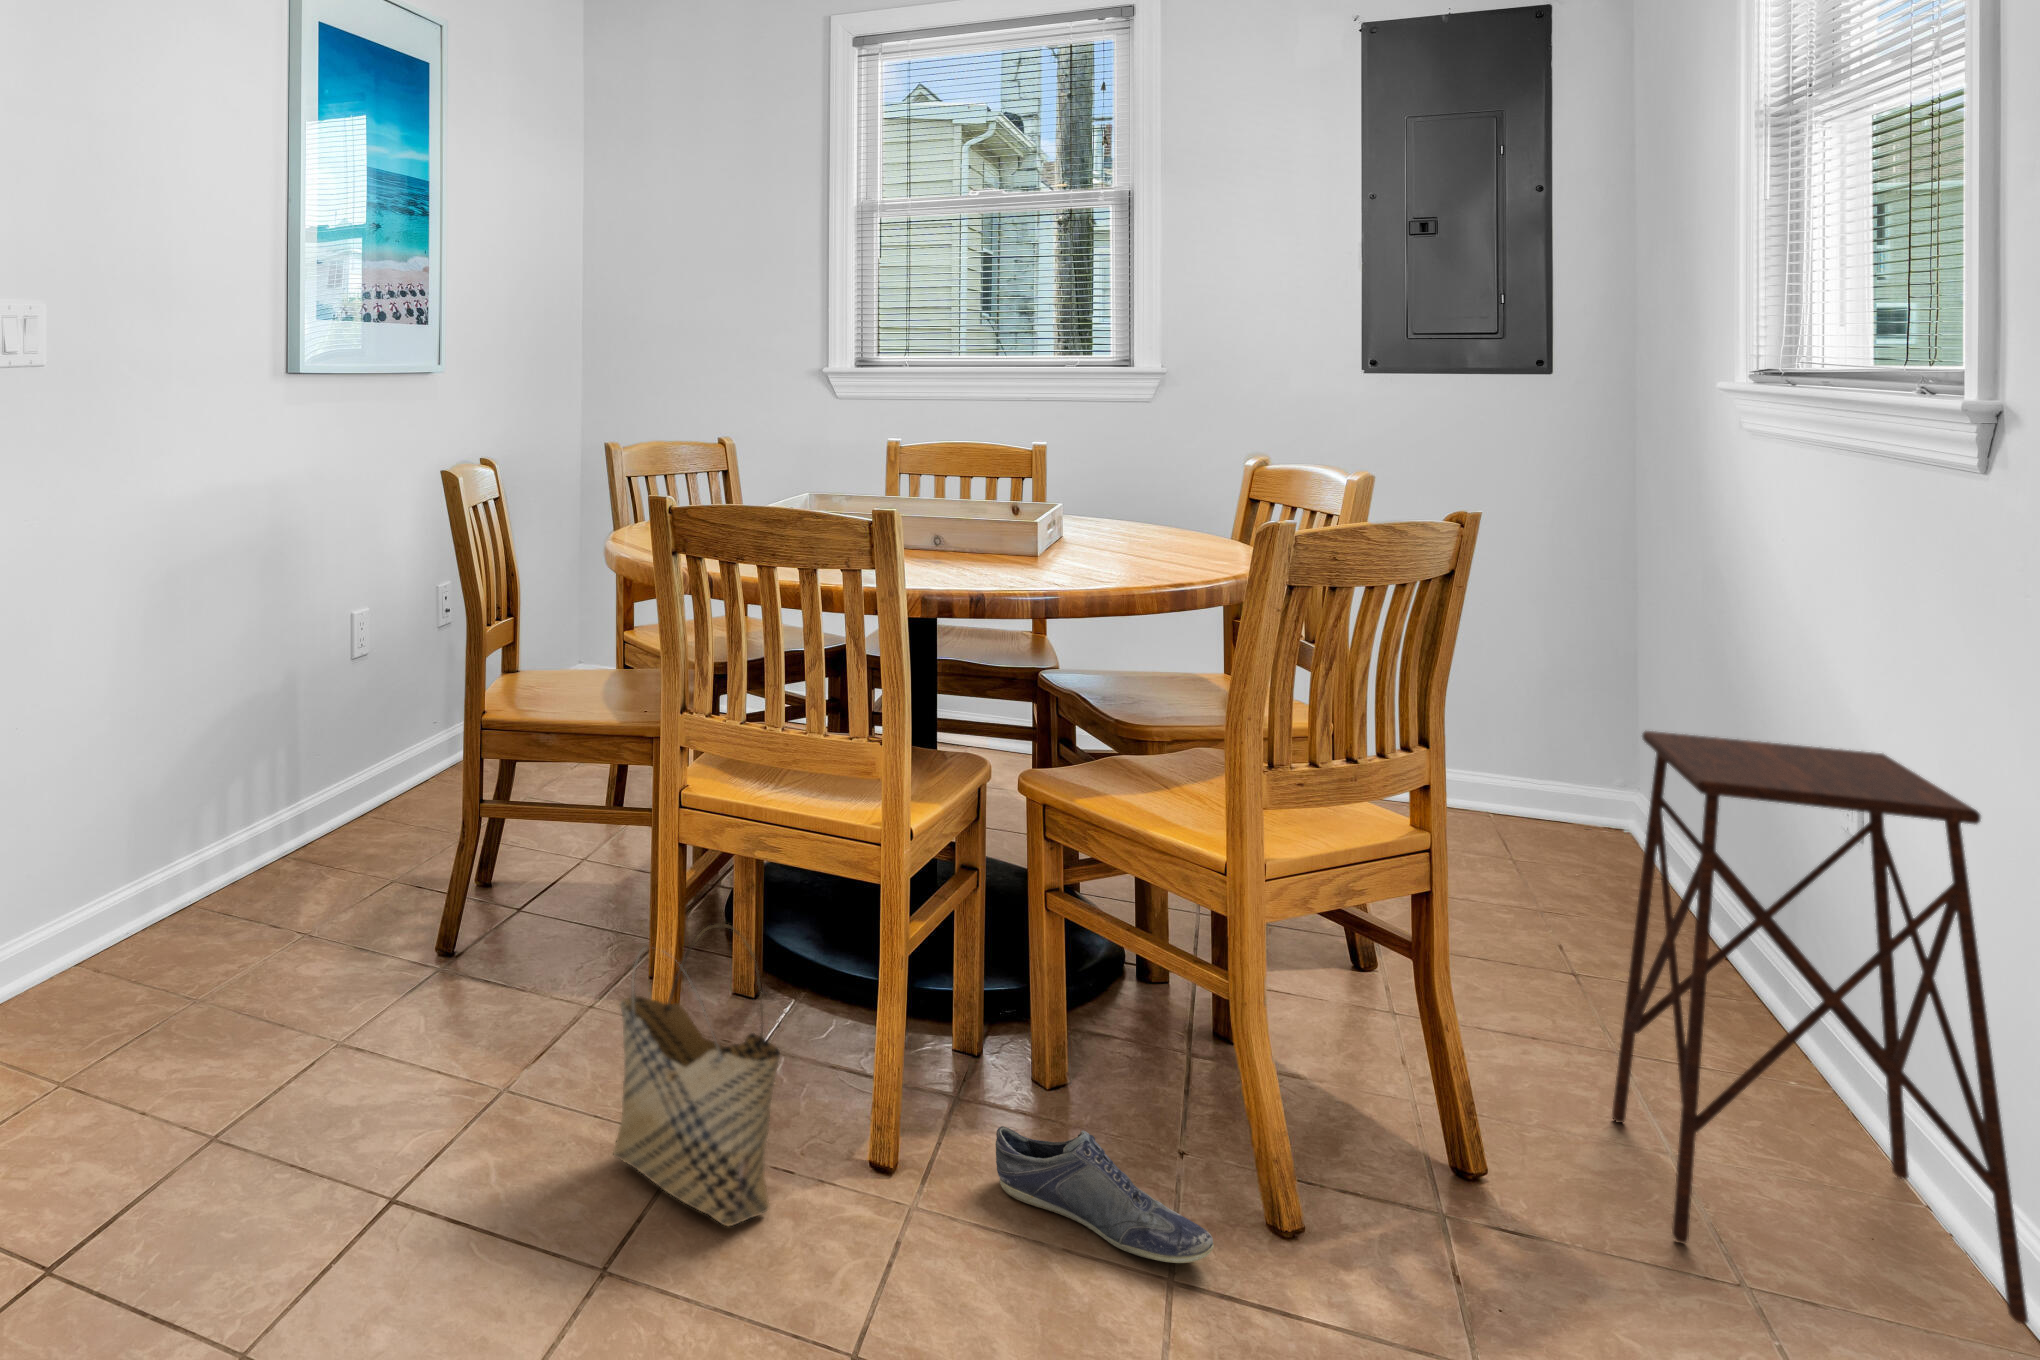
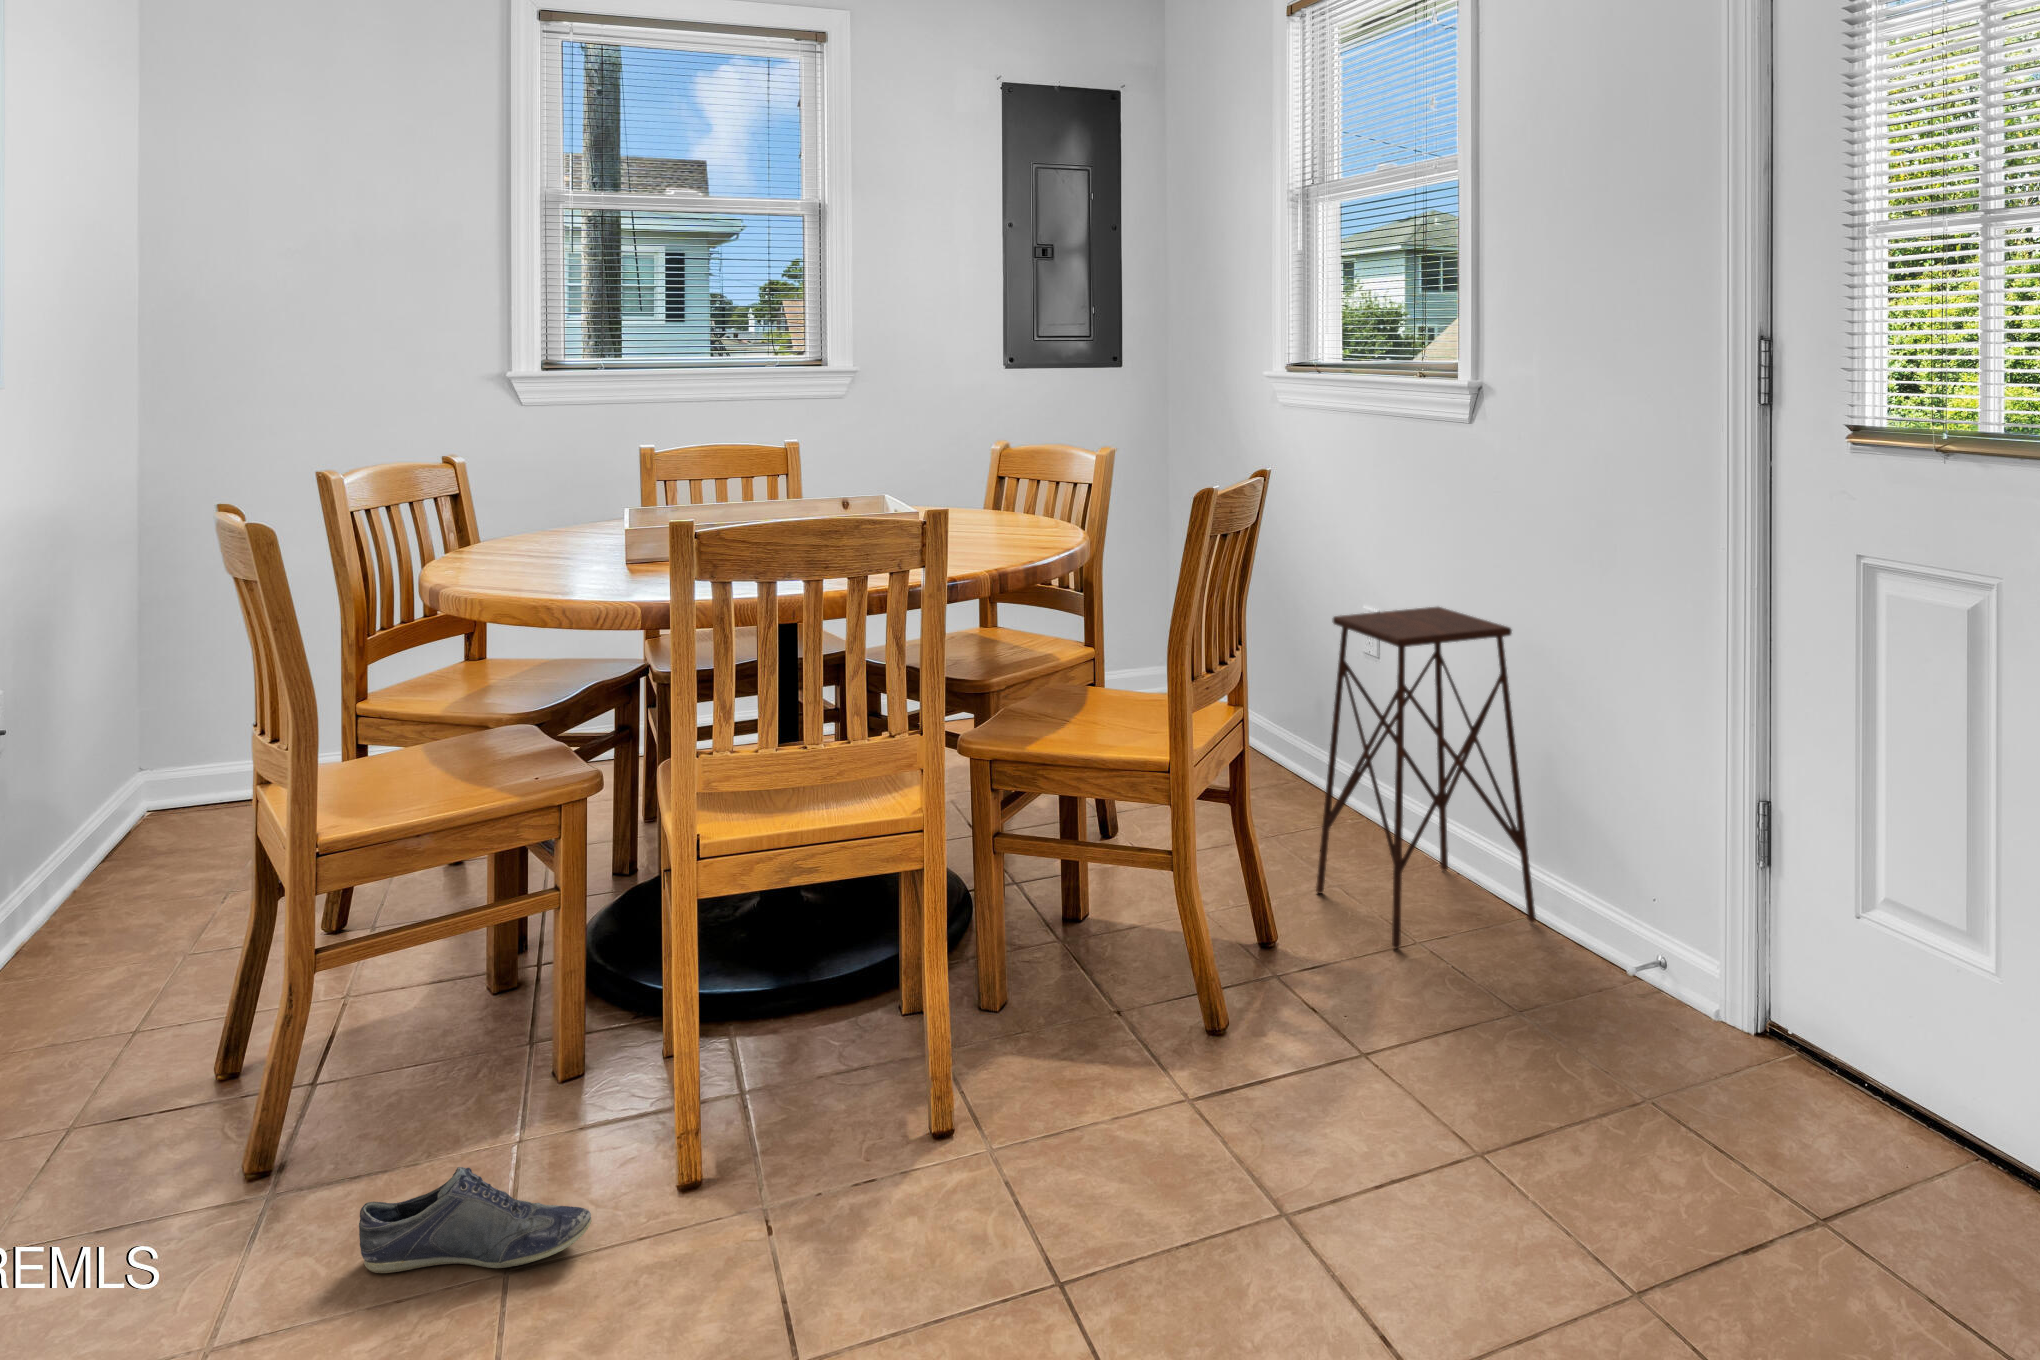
woven basket: present [613,923,780,1226] -> none [702,955,904,1255]
shoe: present [996,1126,1214,1263] -> present [359,1167,592,1273]

